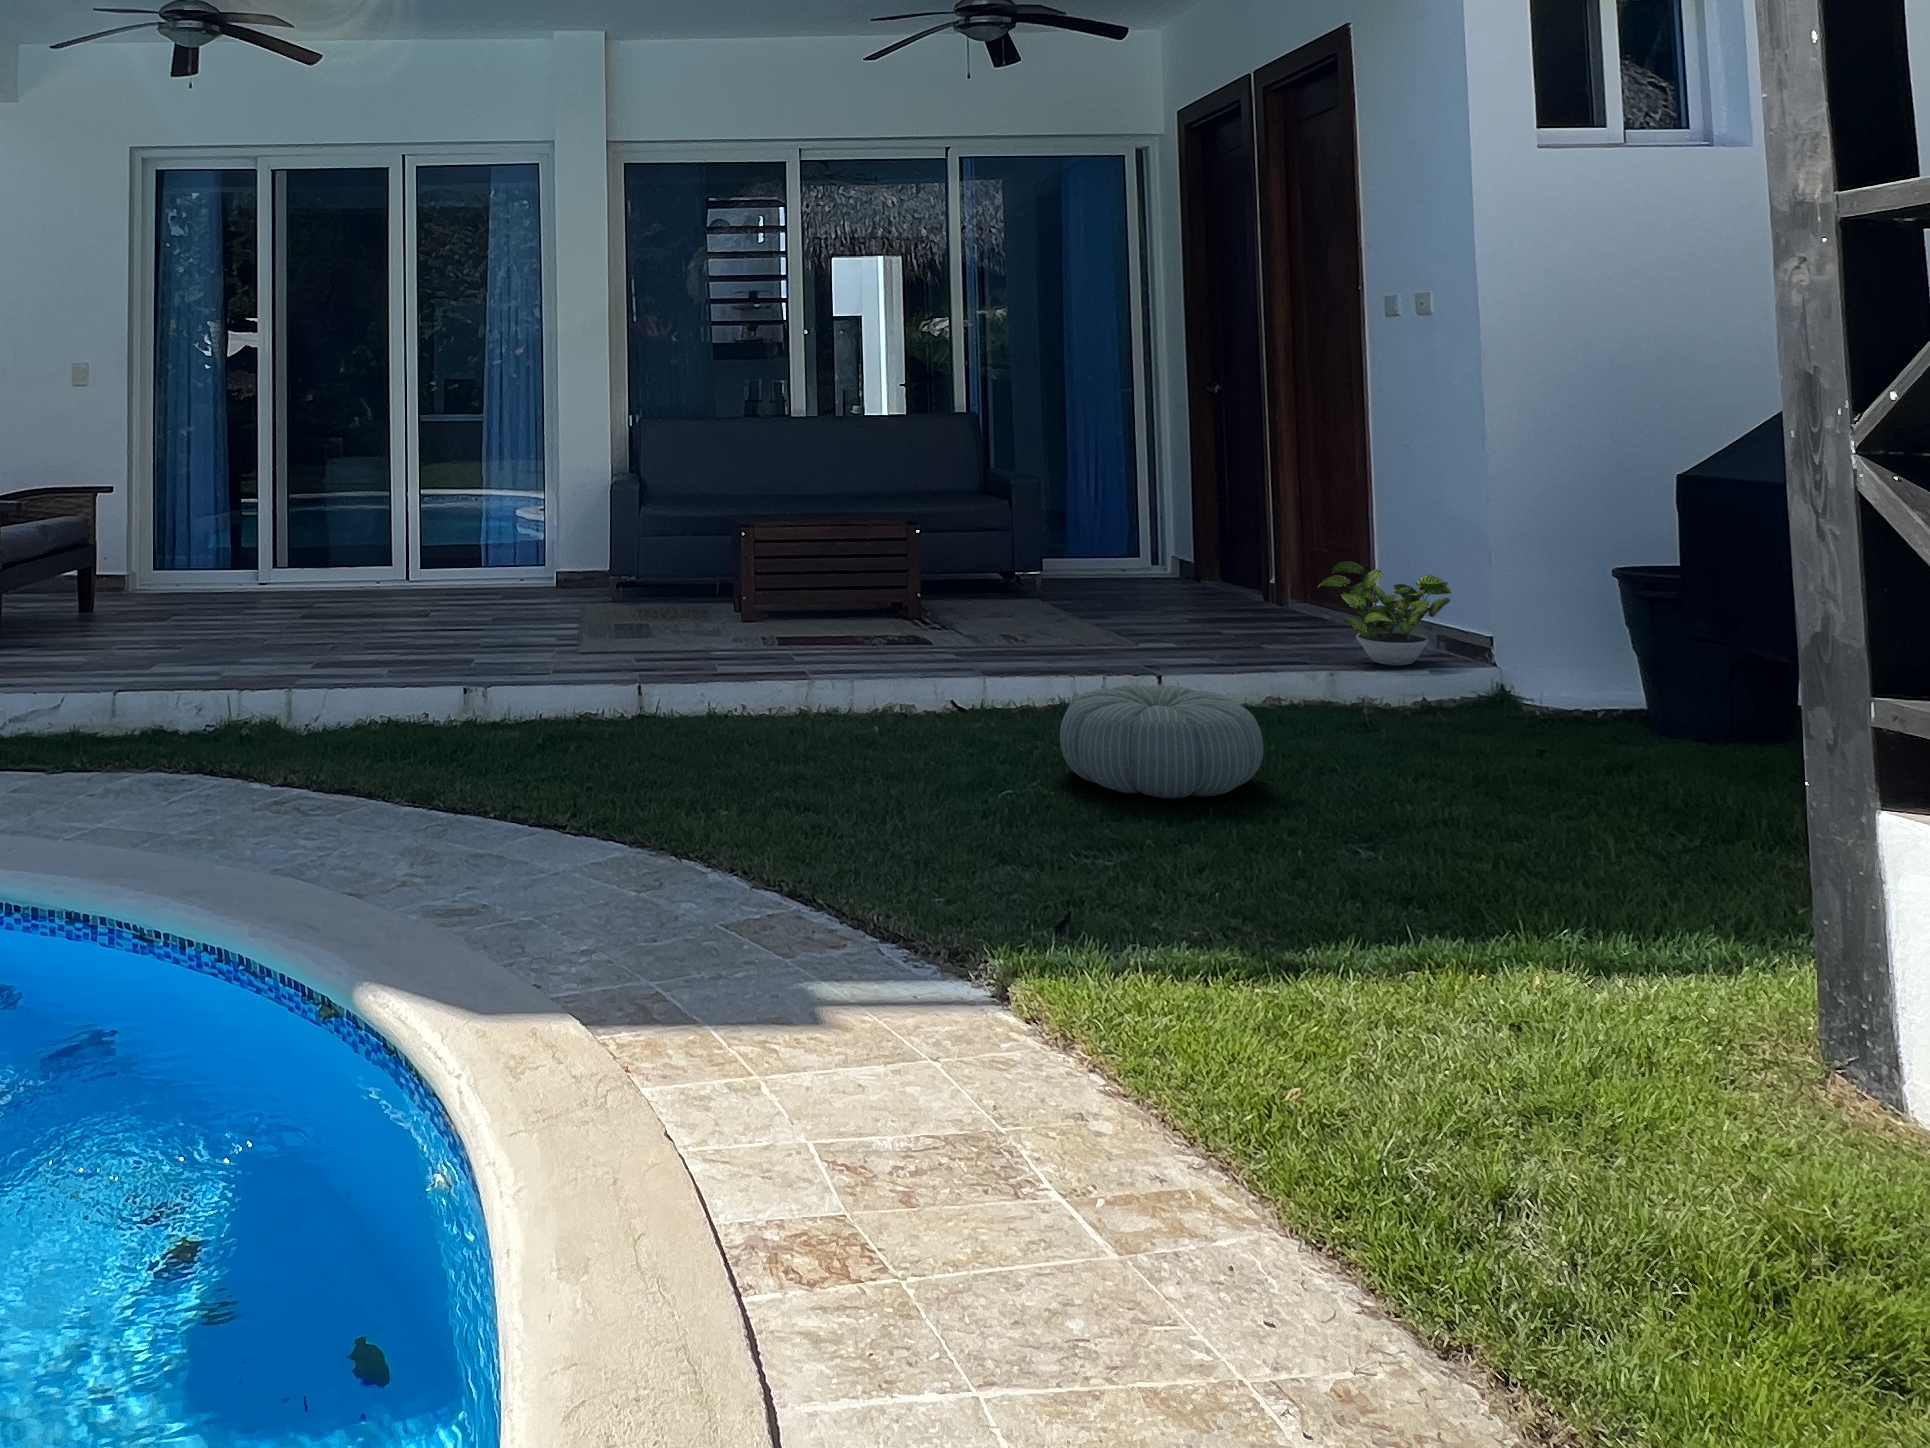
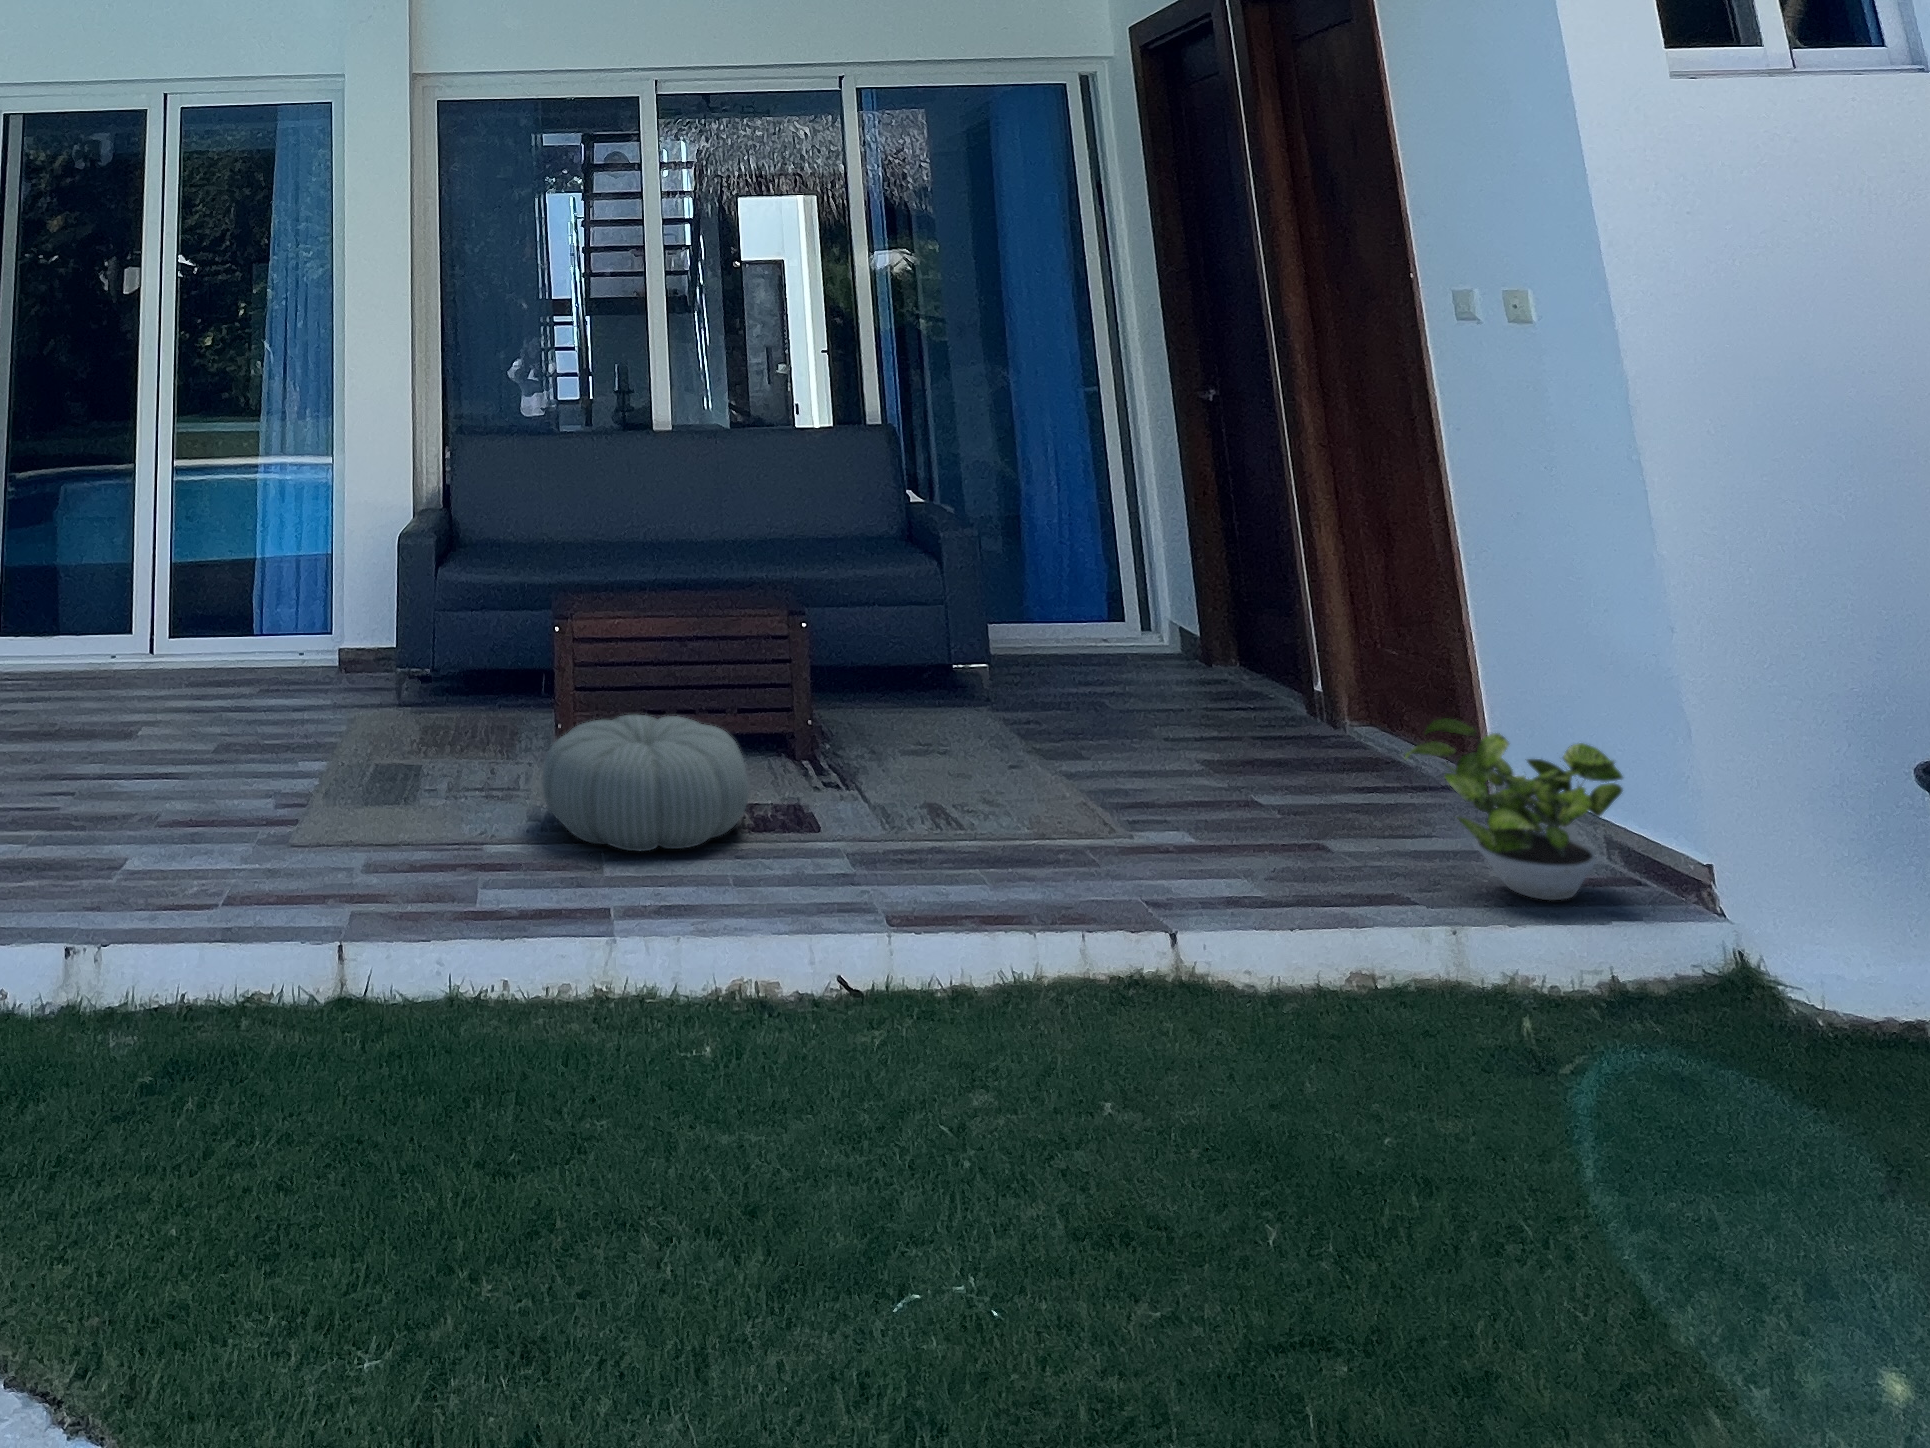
pouf: present [1060,685,1263,798] -> present [543,715,749,851]

